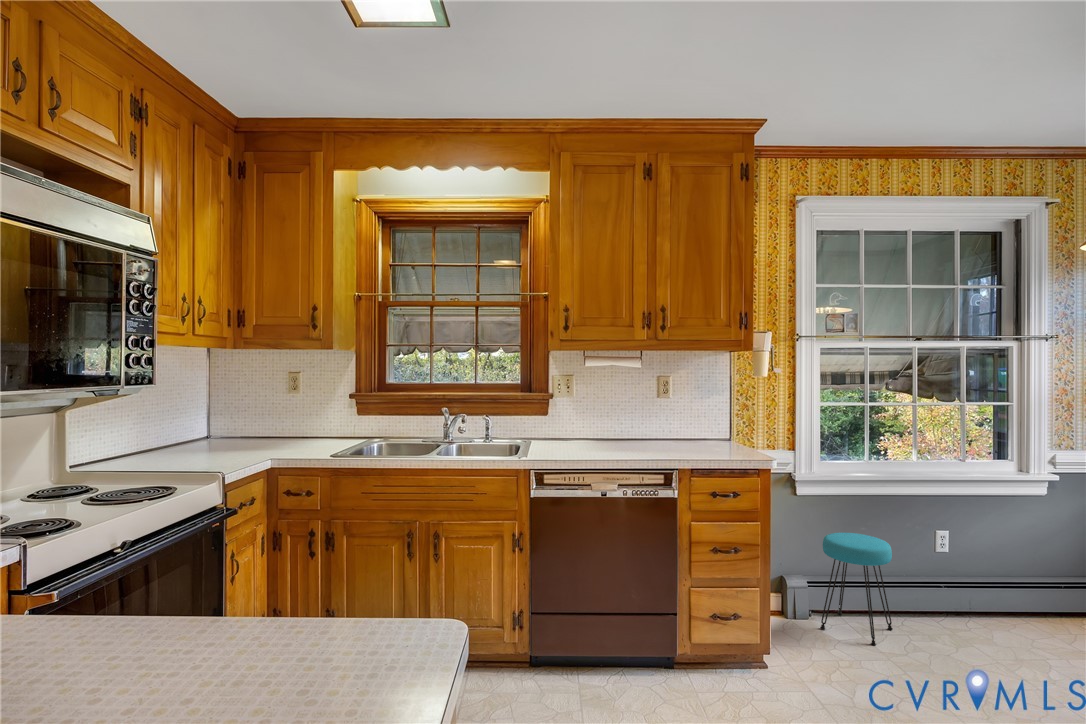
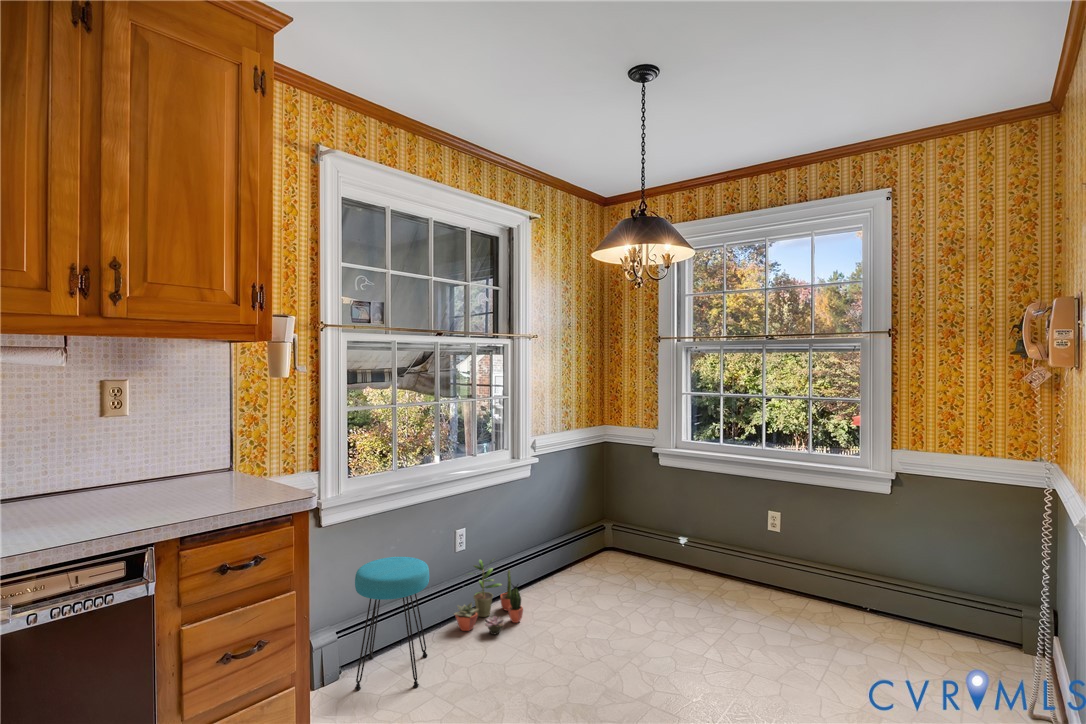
potted plant: none [927,566,1015,639] -> present [454,560,523,634]

